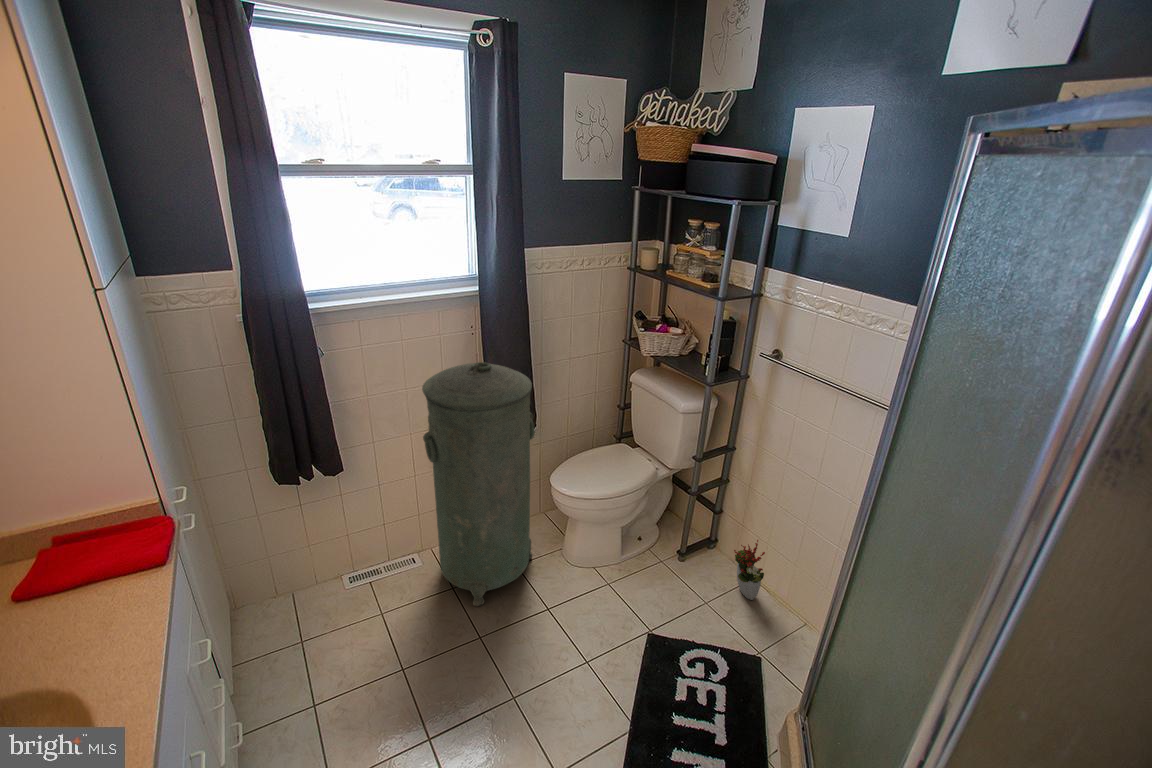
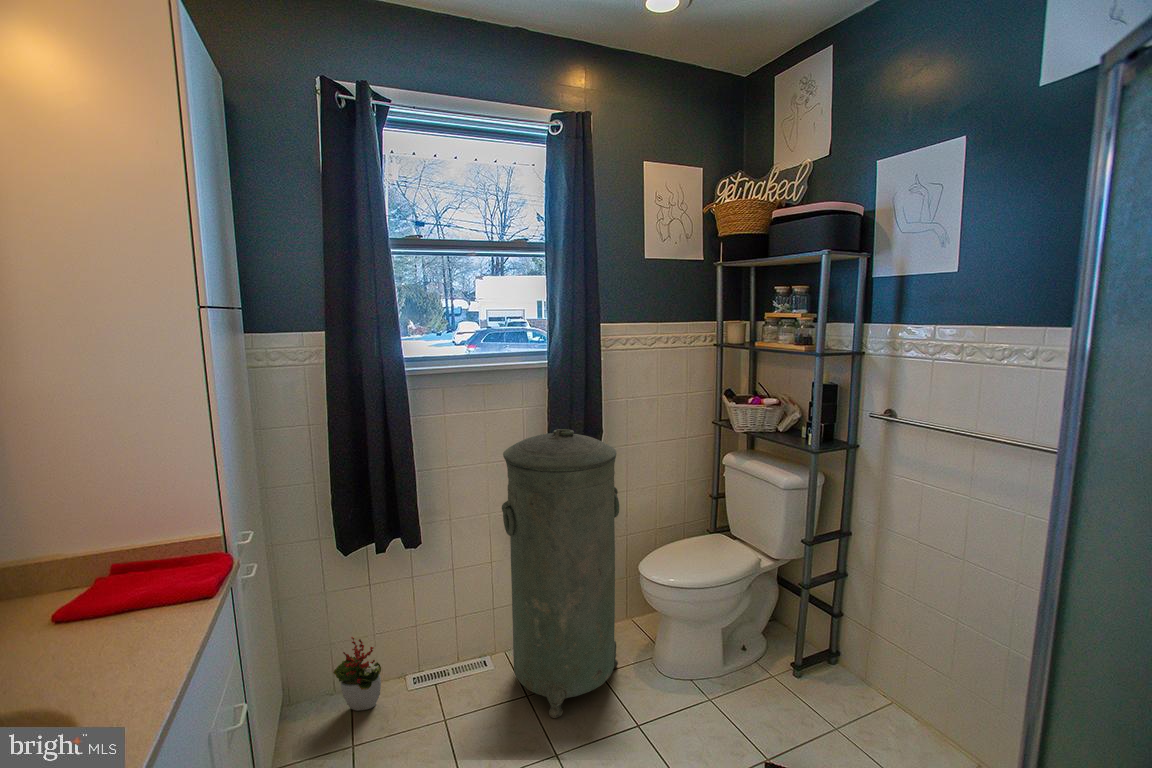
decorative plant: present [734,540,765,600] -> present [333,637,381,711]

